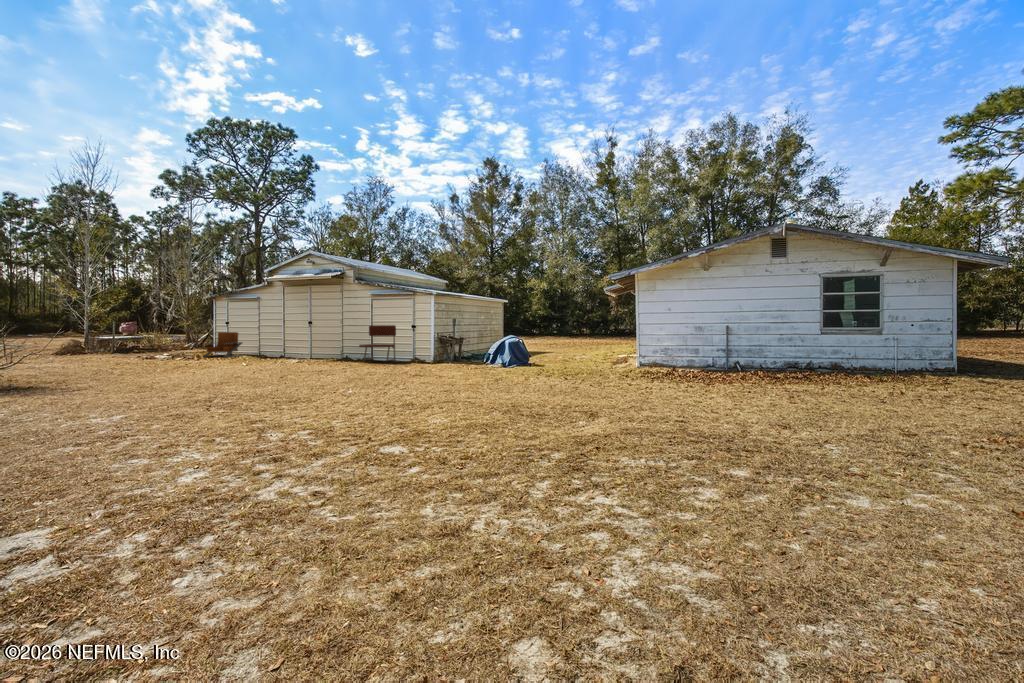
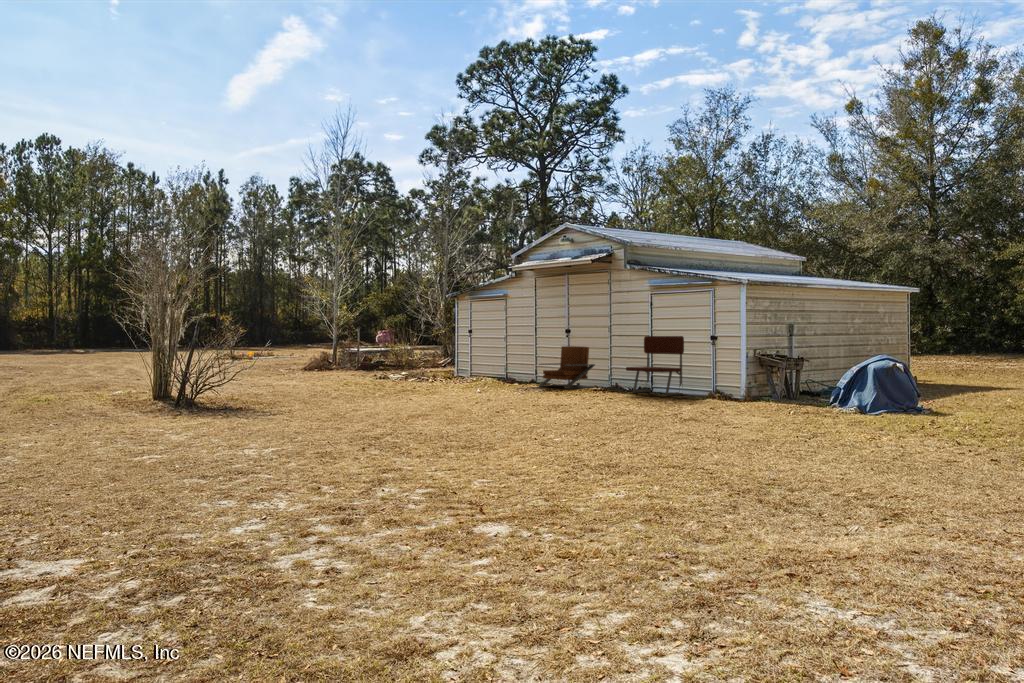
lounge chair: present [204,332,242,357] -> present [539,346,595,389]

